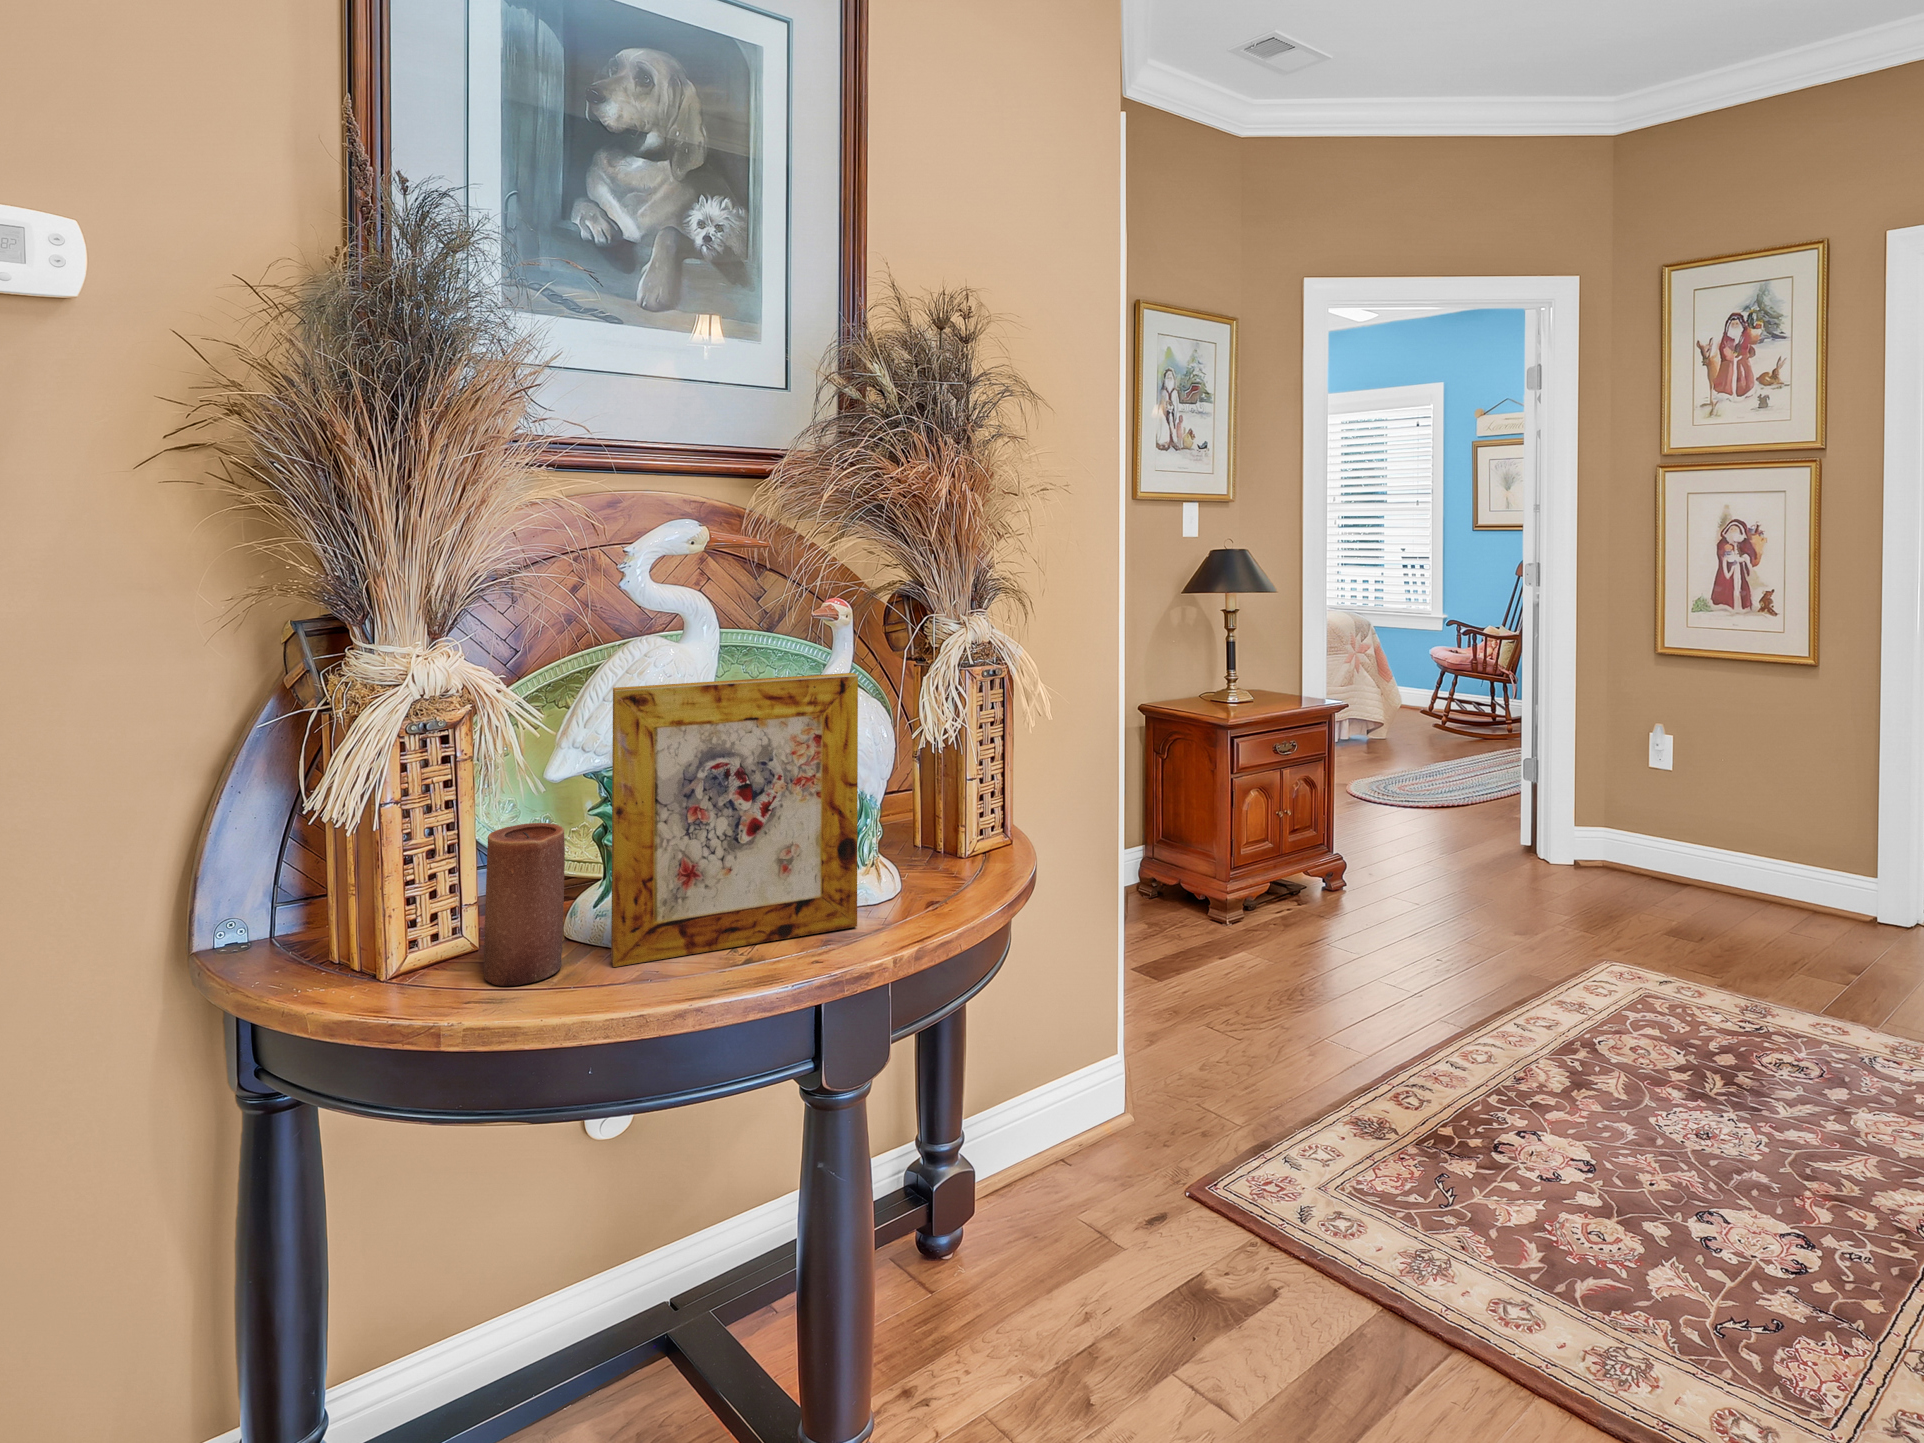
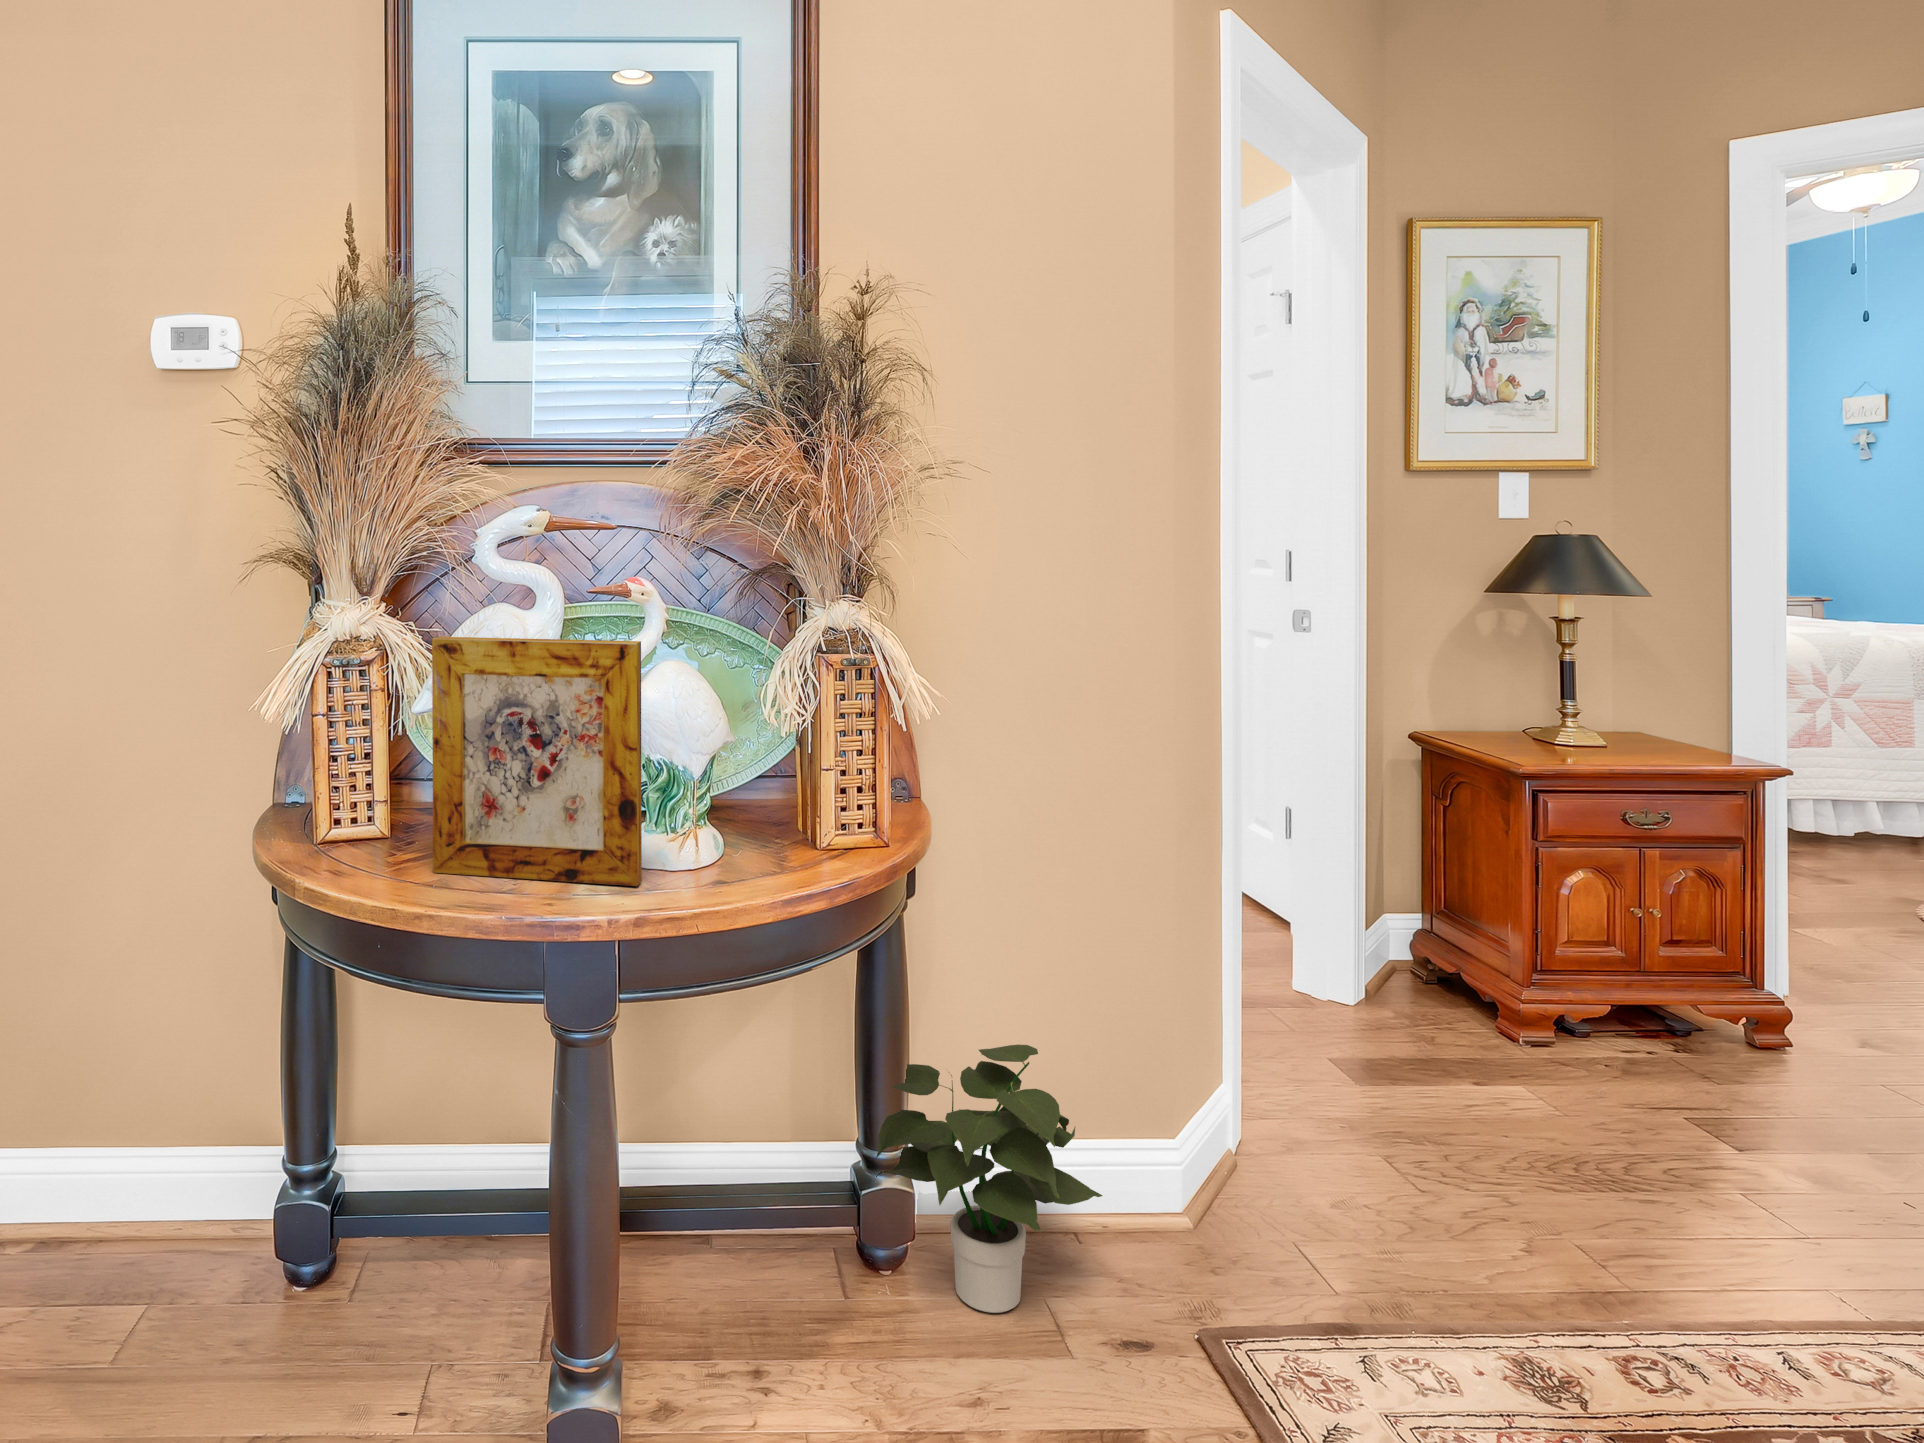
candle: present [484,823,565,986] -> none [350,743,408,870]
potted plant: none [926,1000,1112,1245] -> present [876,1045,1102,1313]

